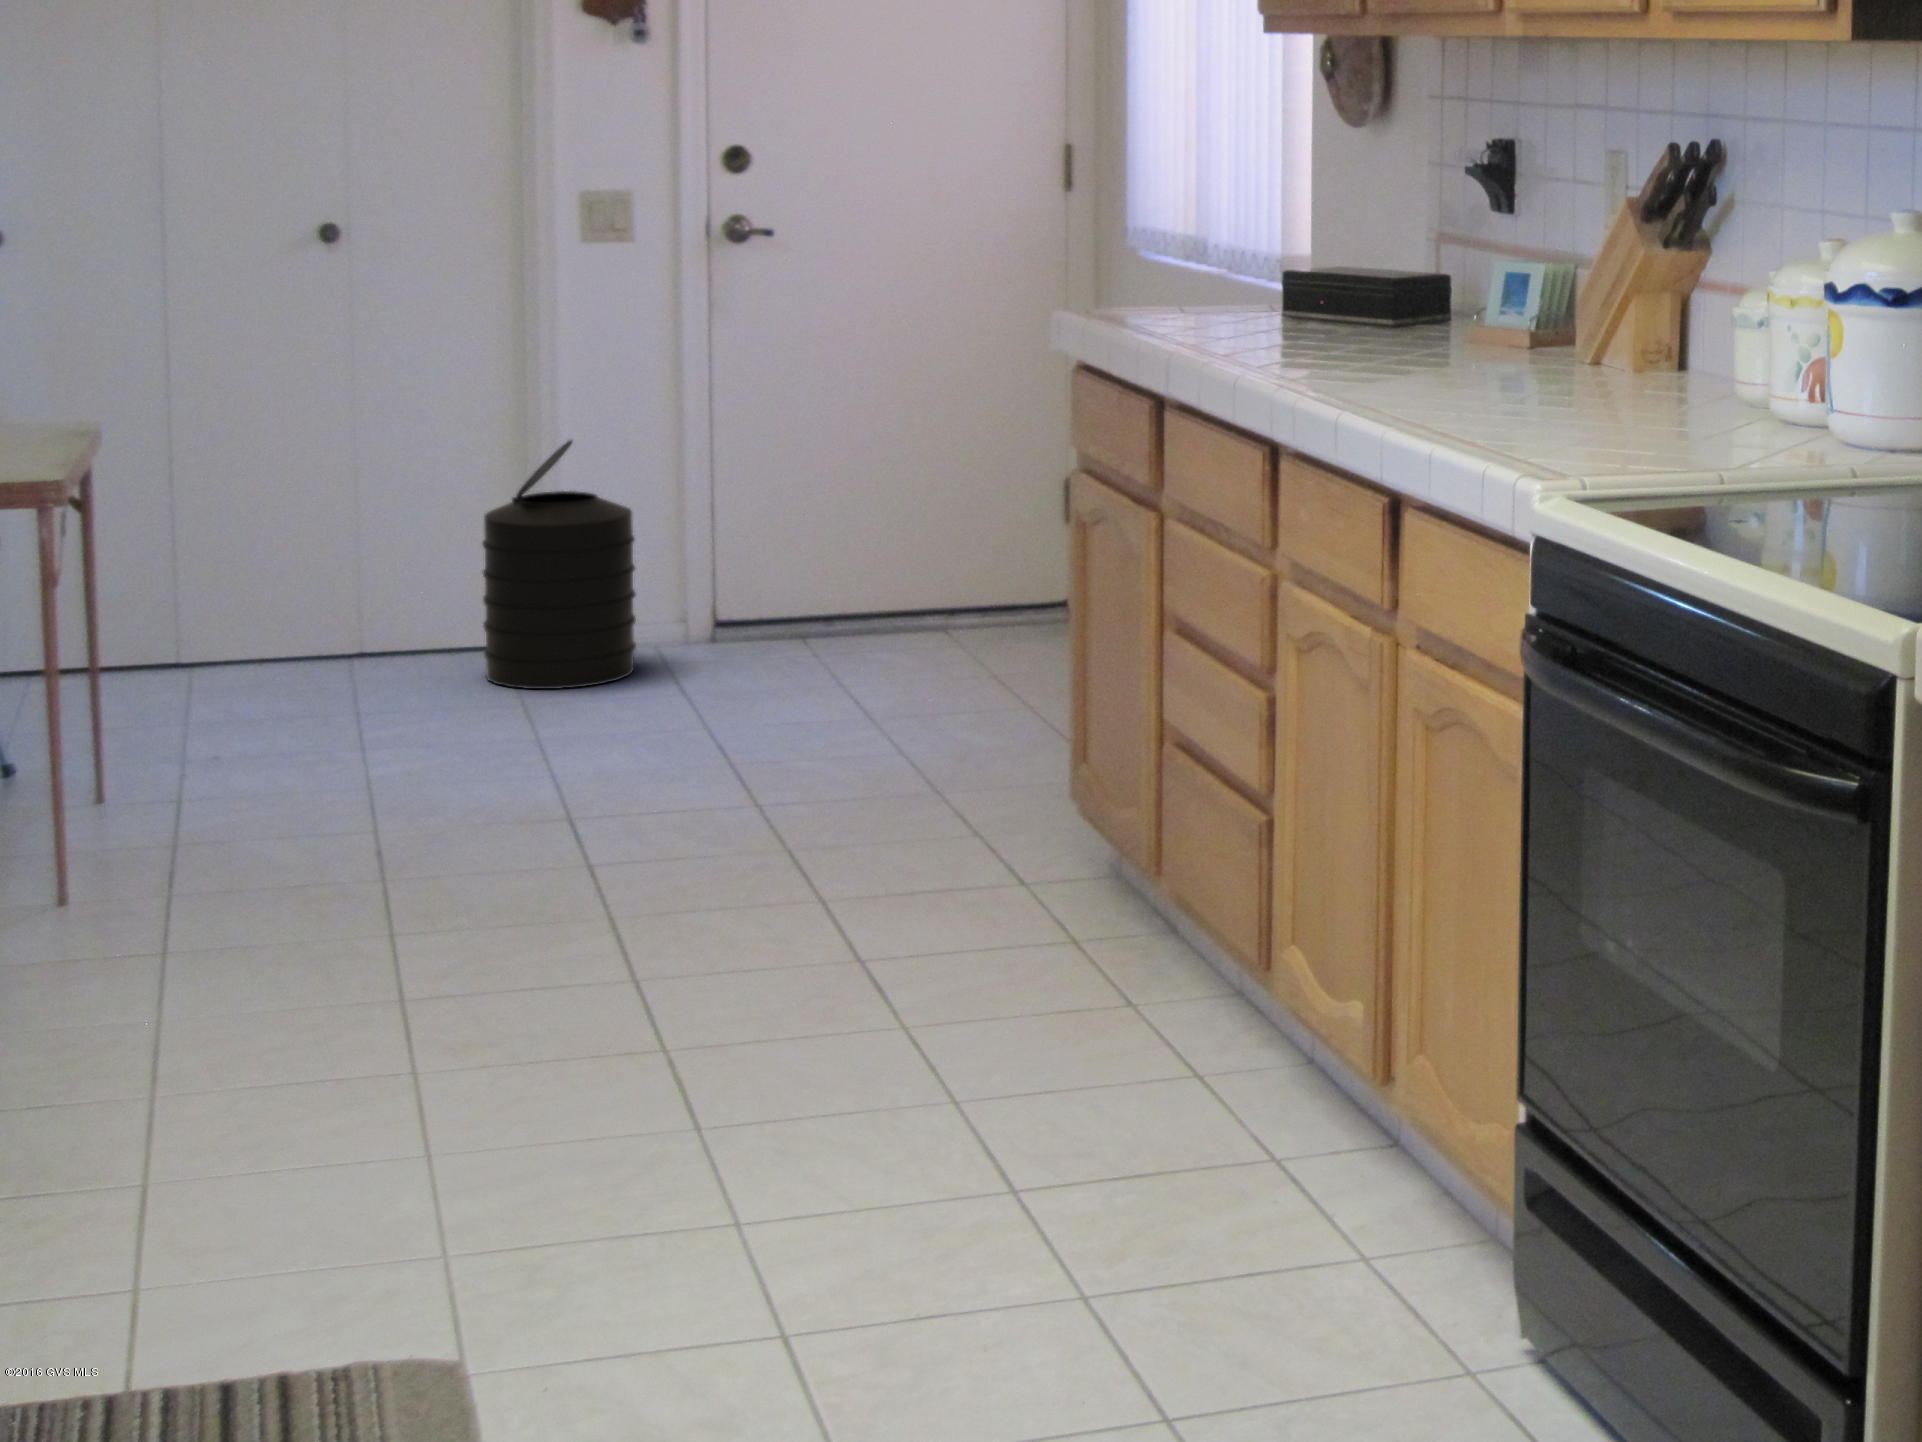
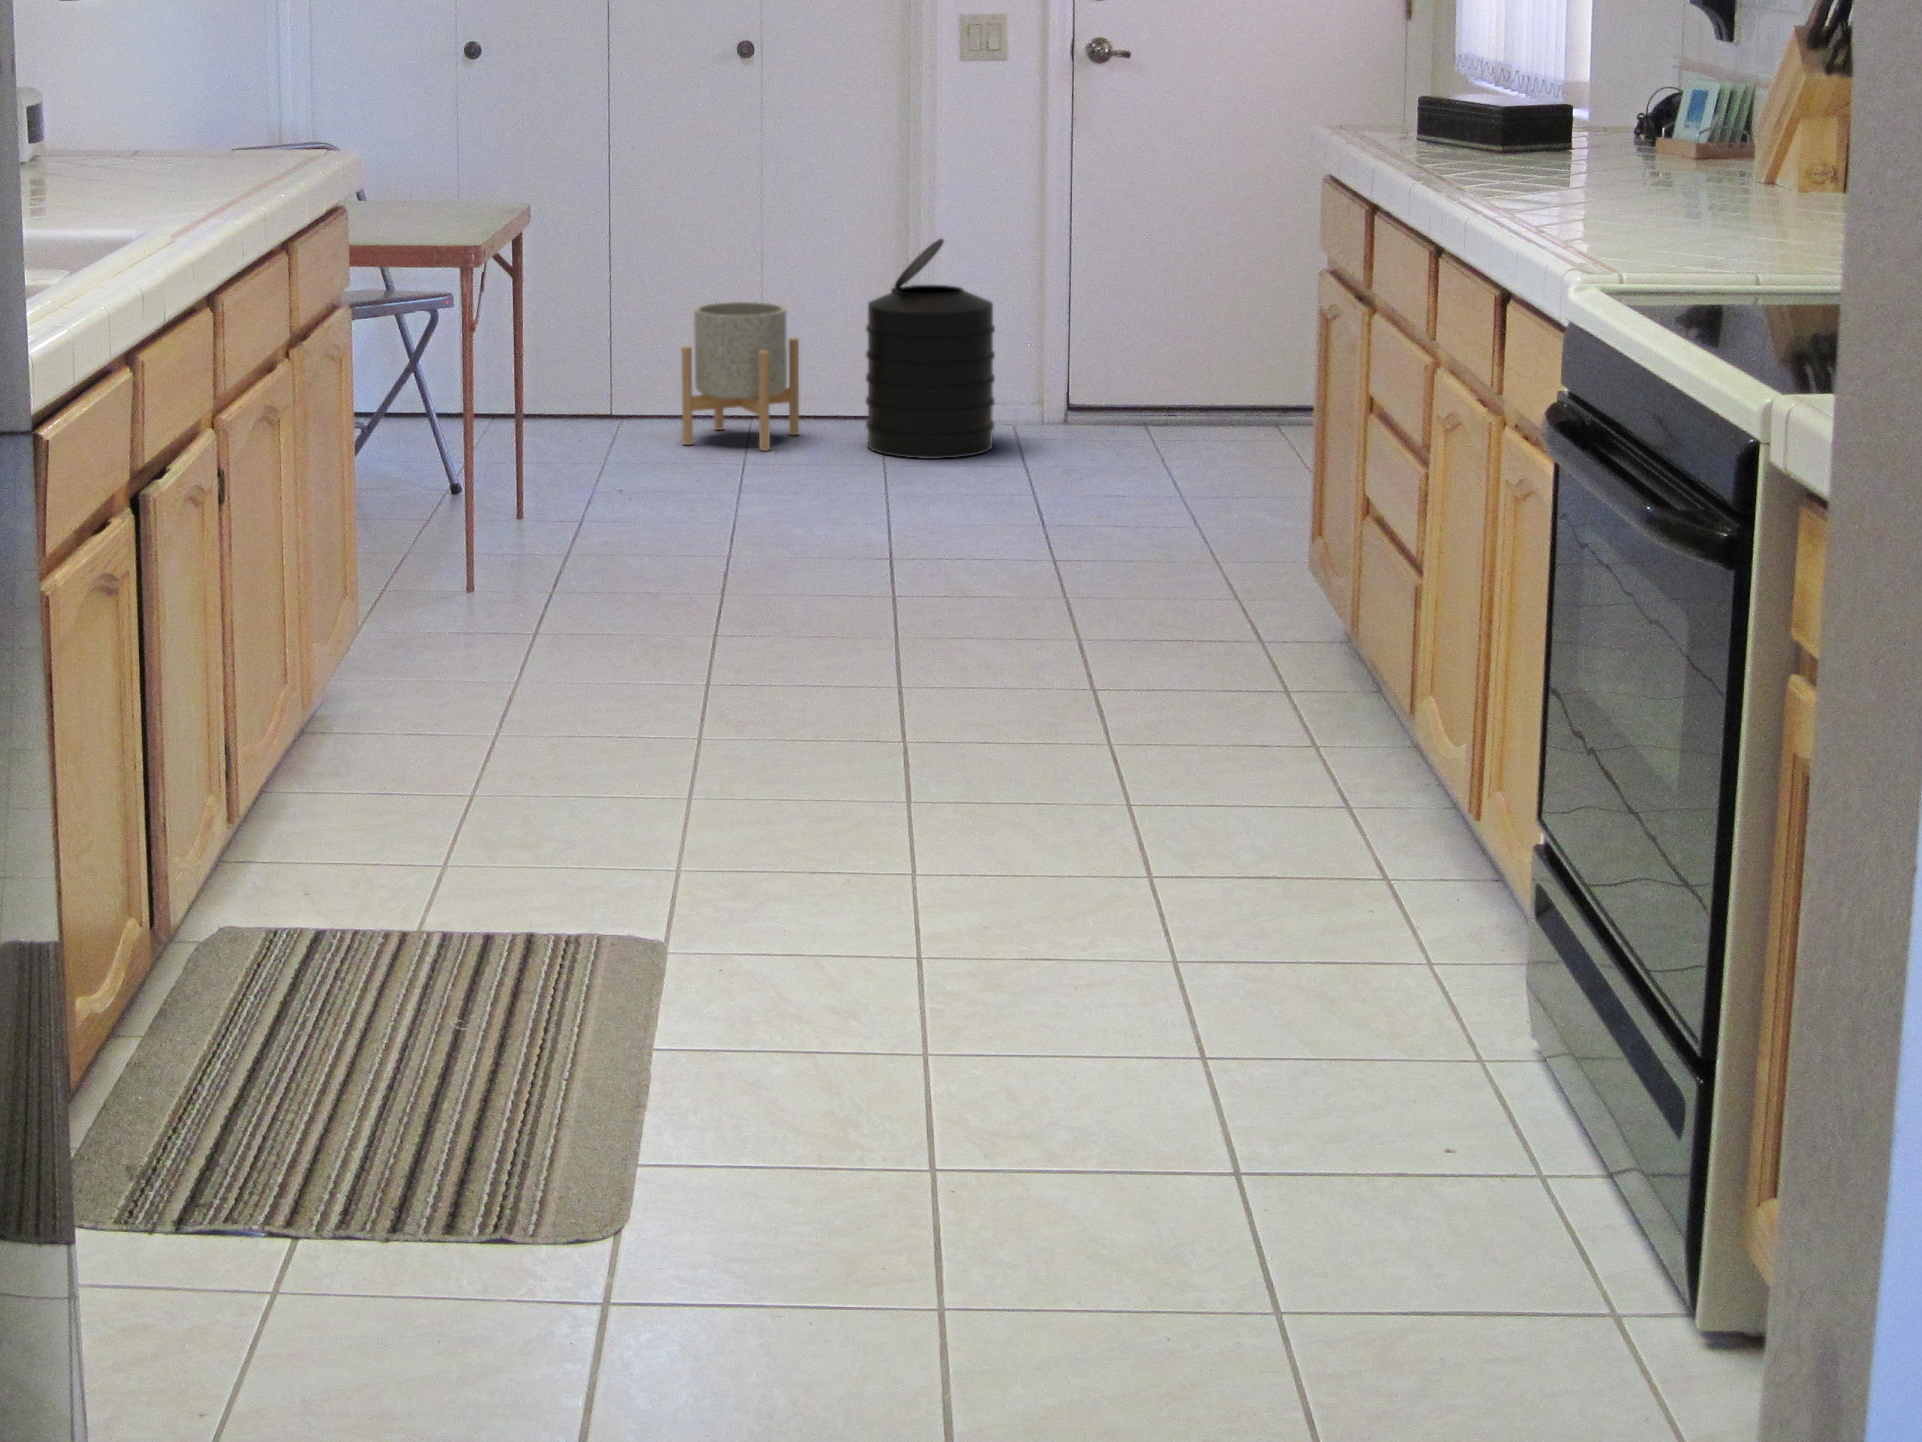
planter: none [253,520,398,694] -> present [681,302,799,451]

